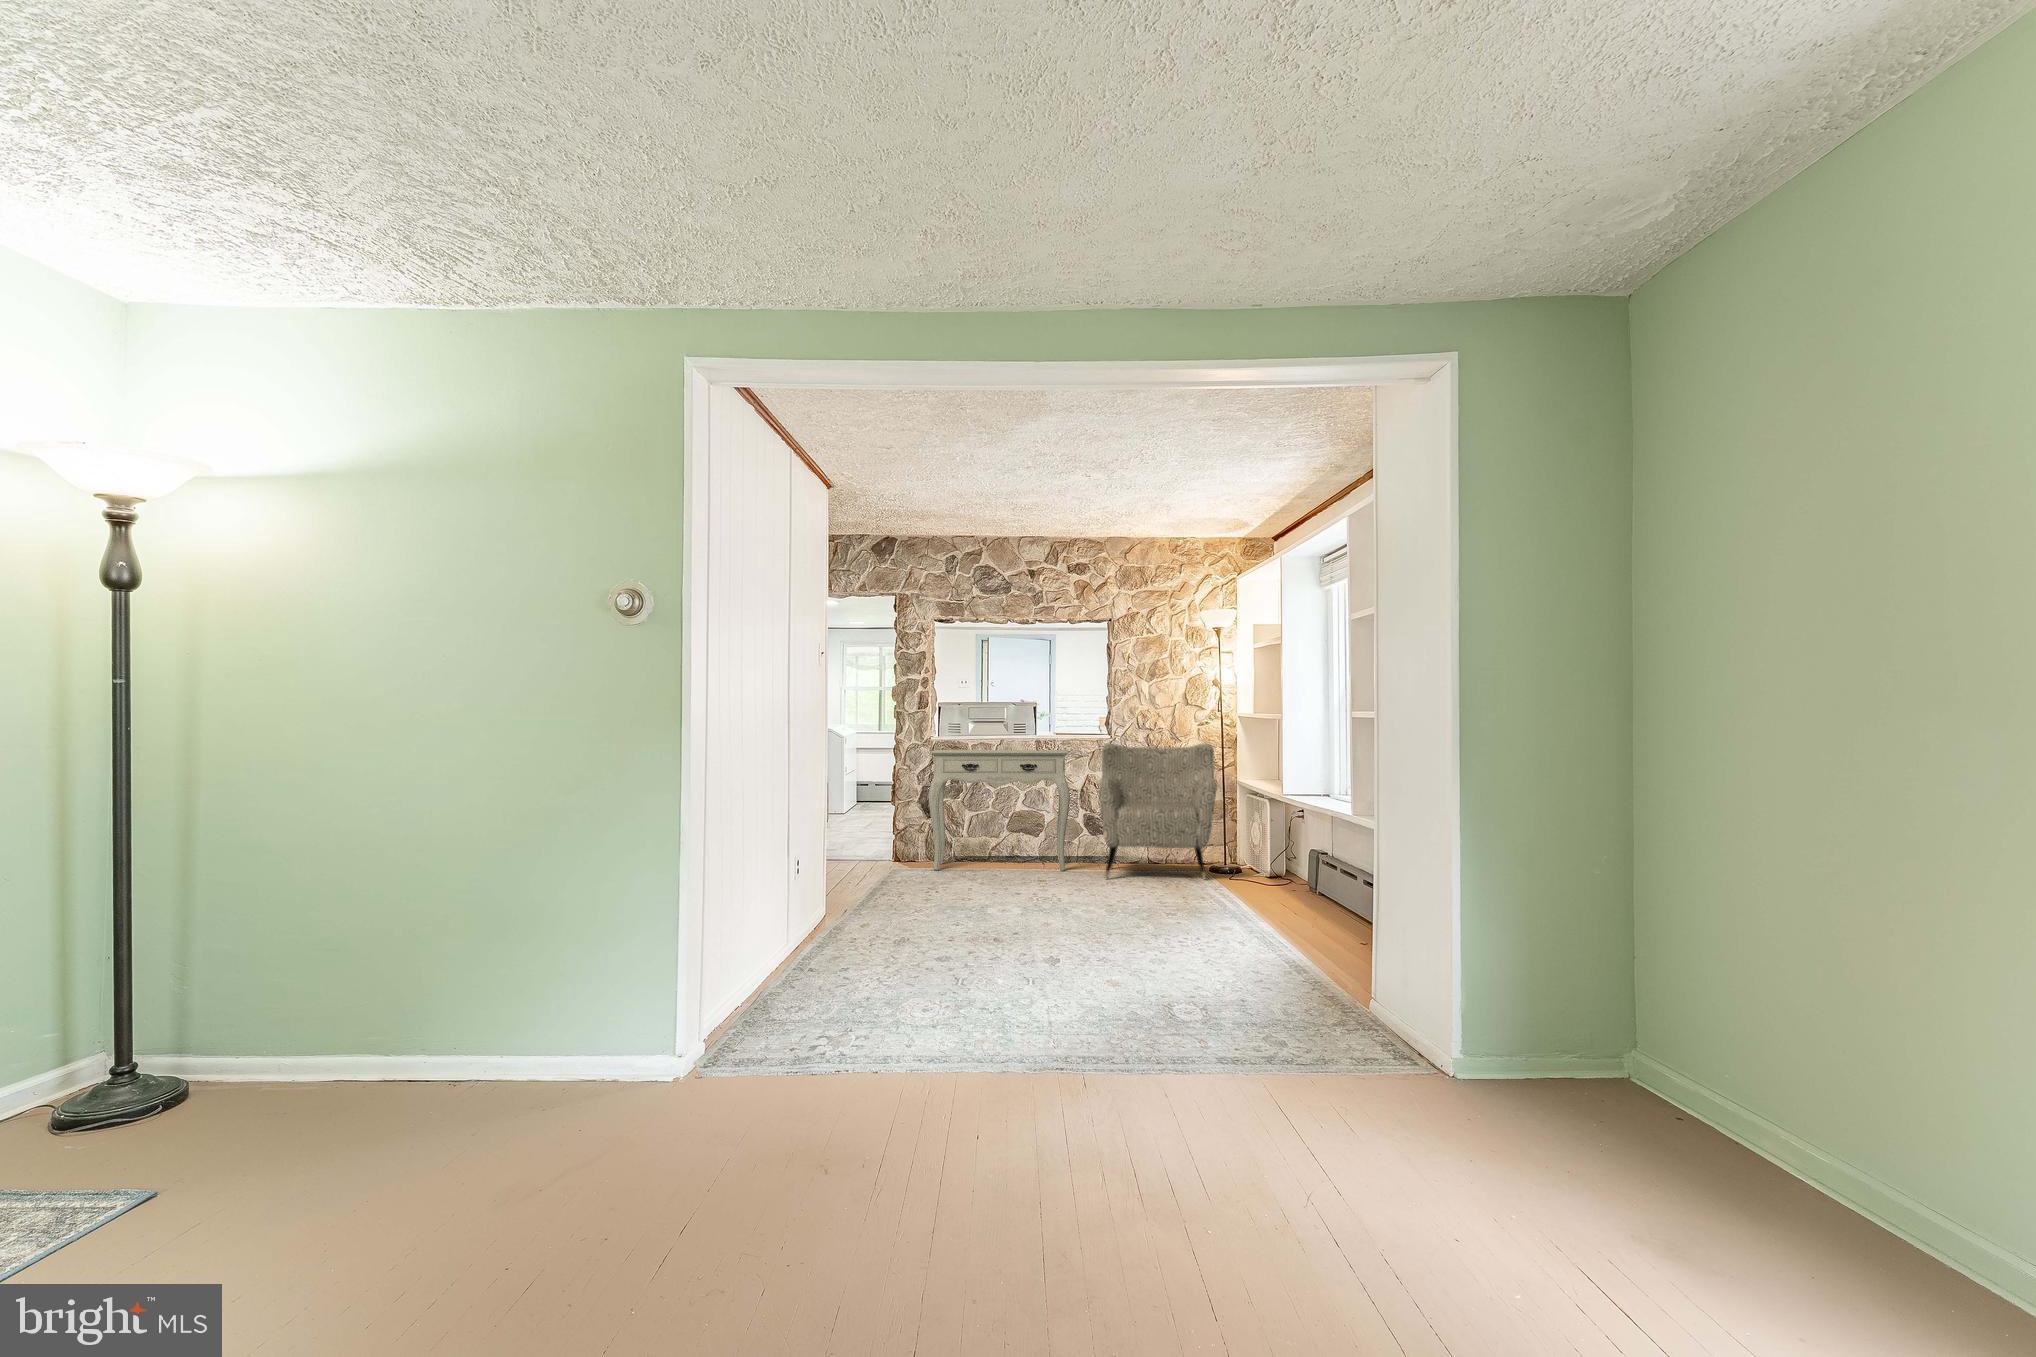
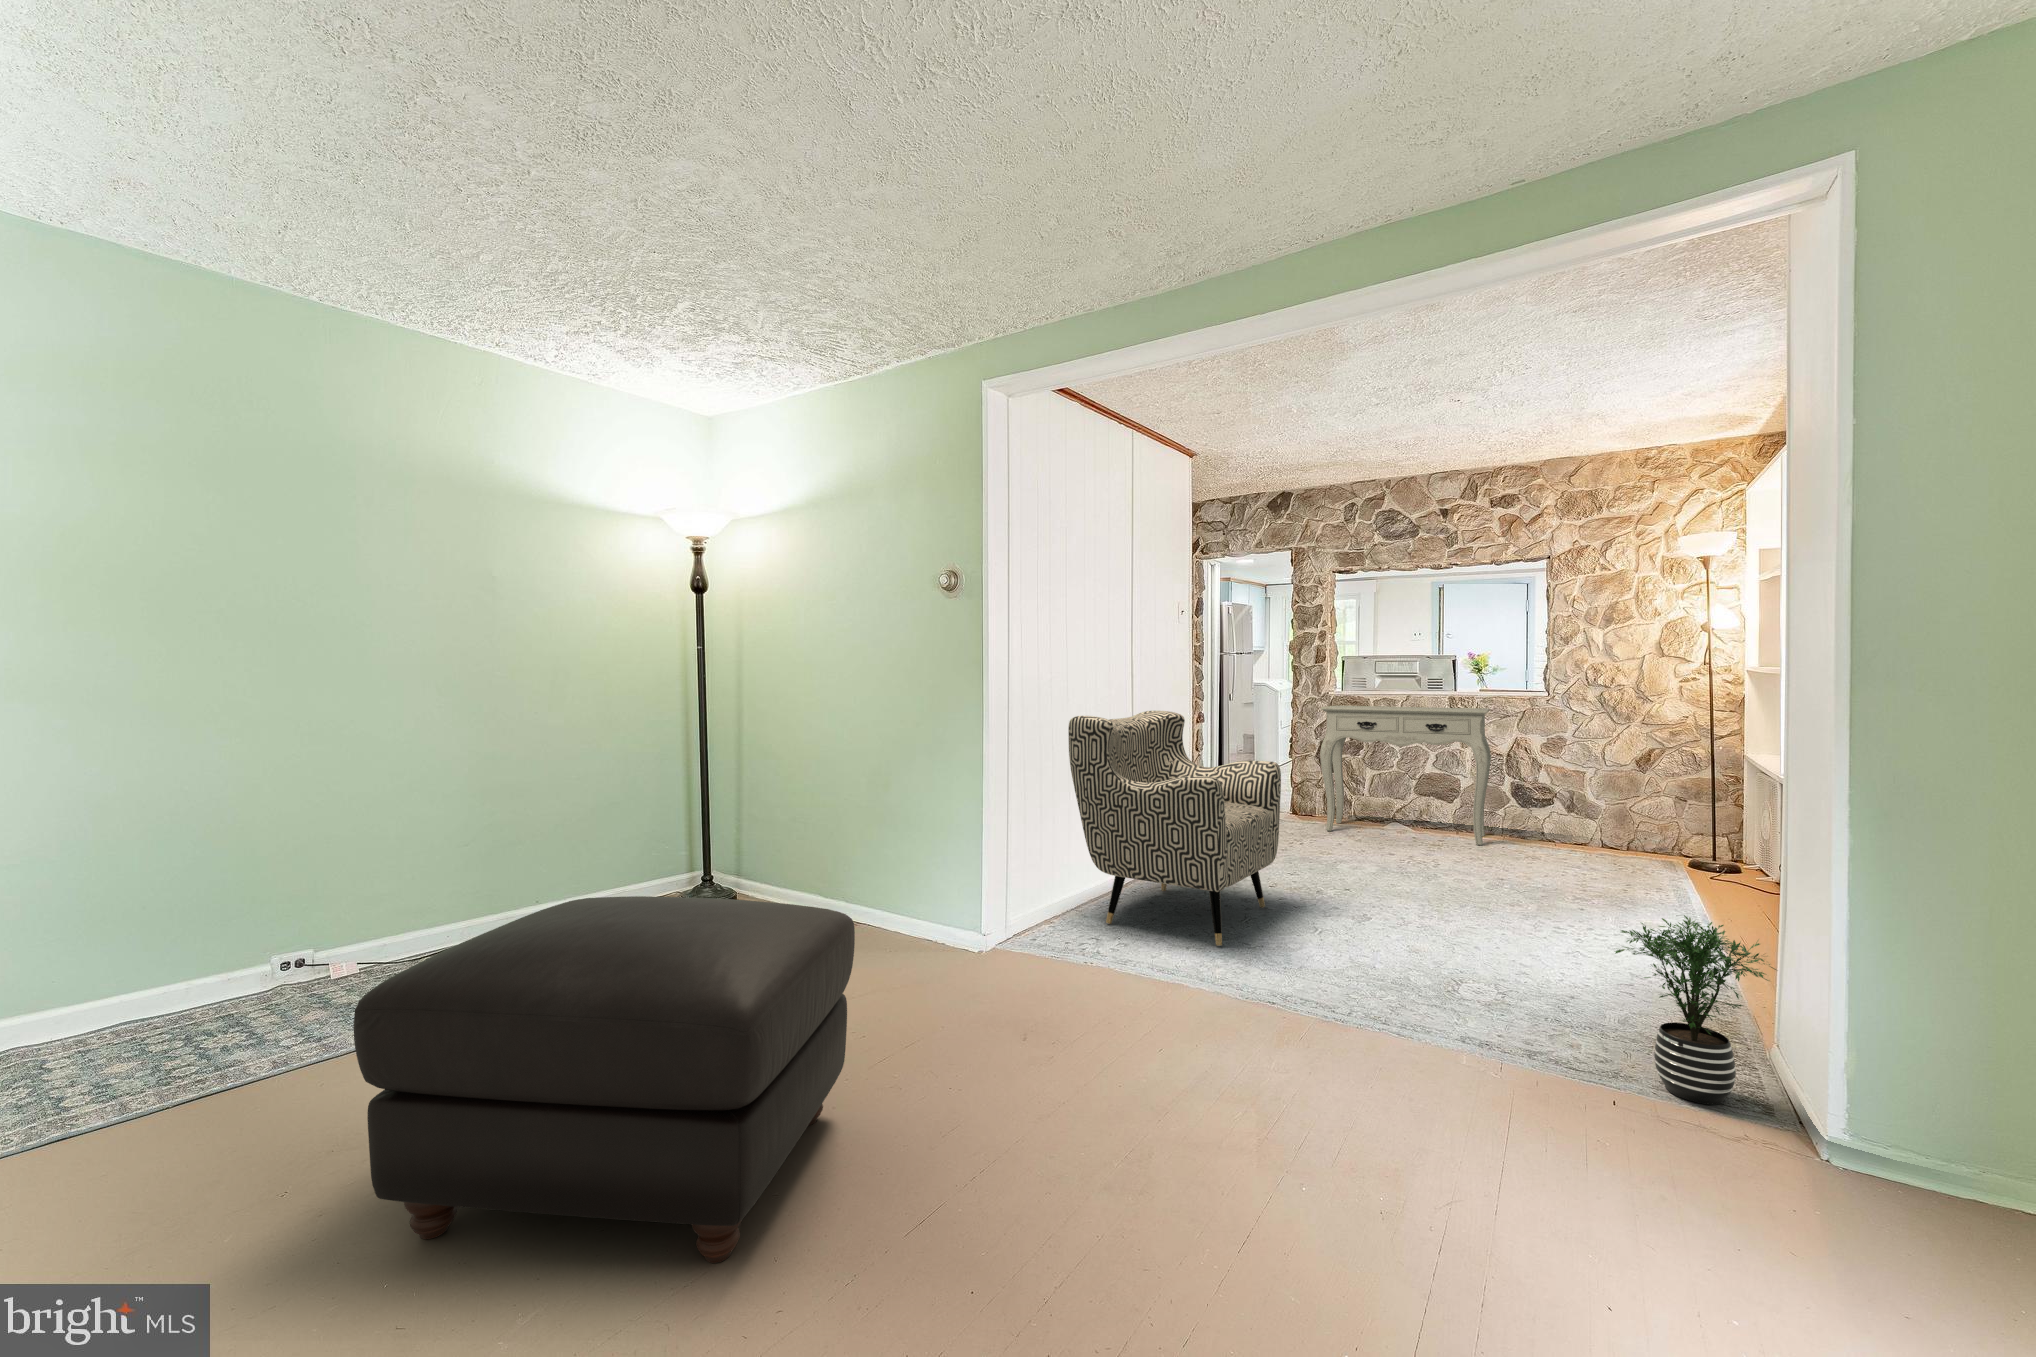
armchair: present [1098,743,1217,879] -> present [1068,711,1281,945]
potted plant: none [1189,872,1273,989] -> present [1615,915,1776,1105]
ottoman: none [347,909,723,1206] -> present [354,896,855,1263]

